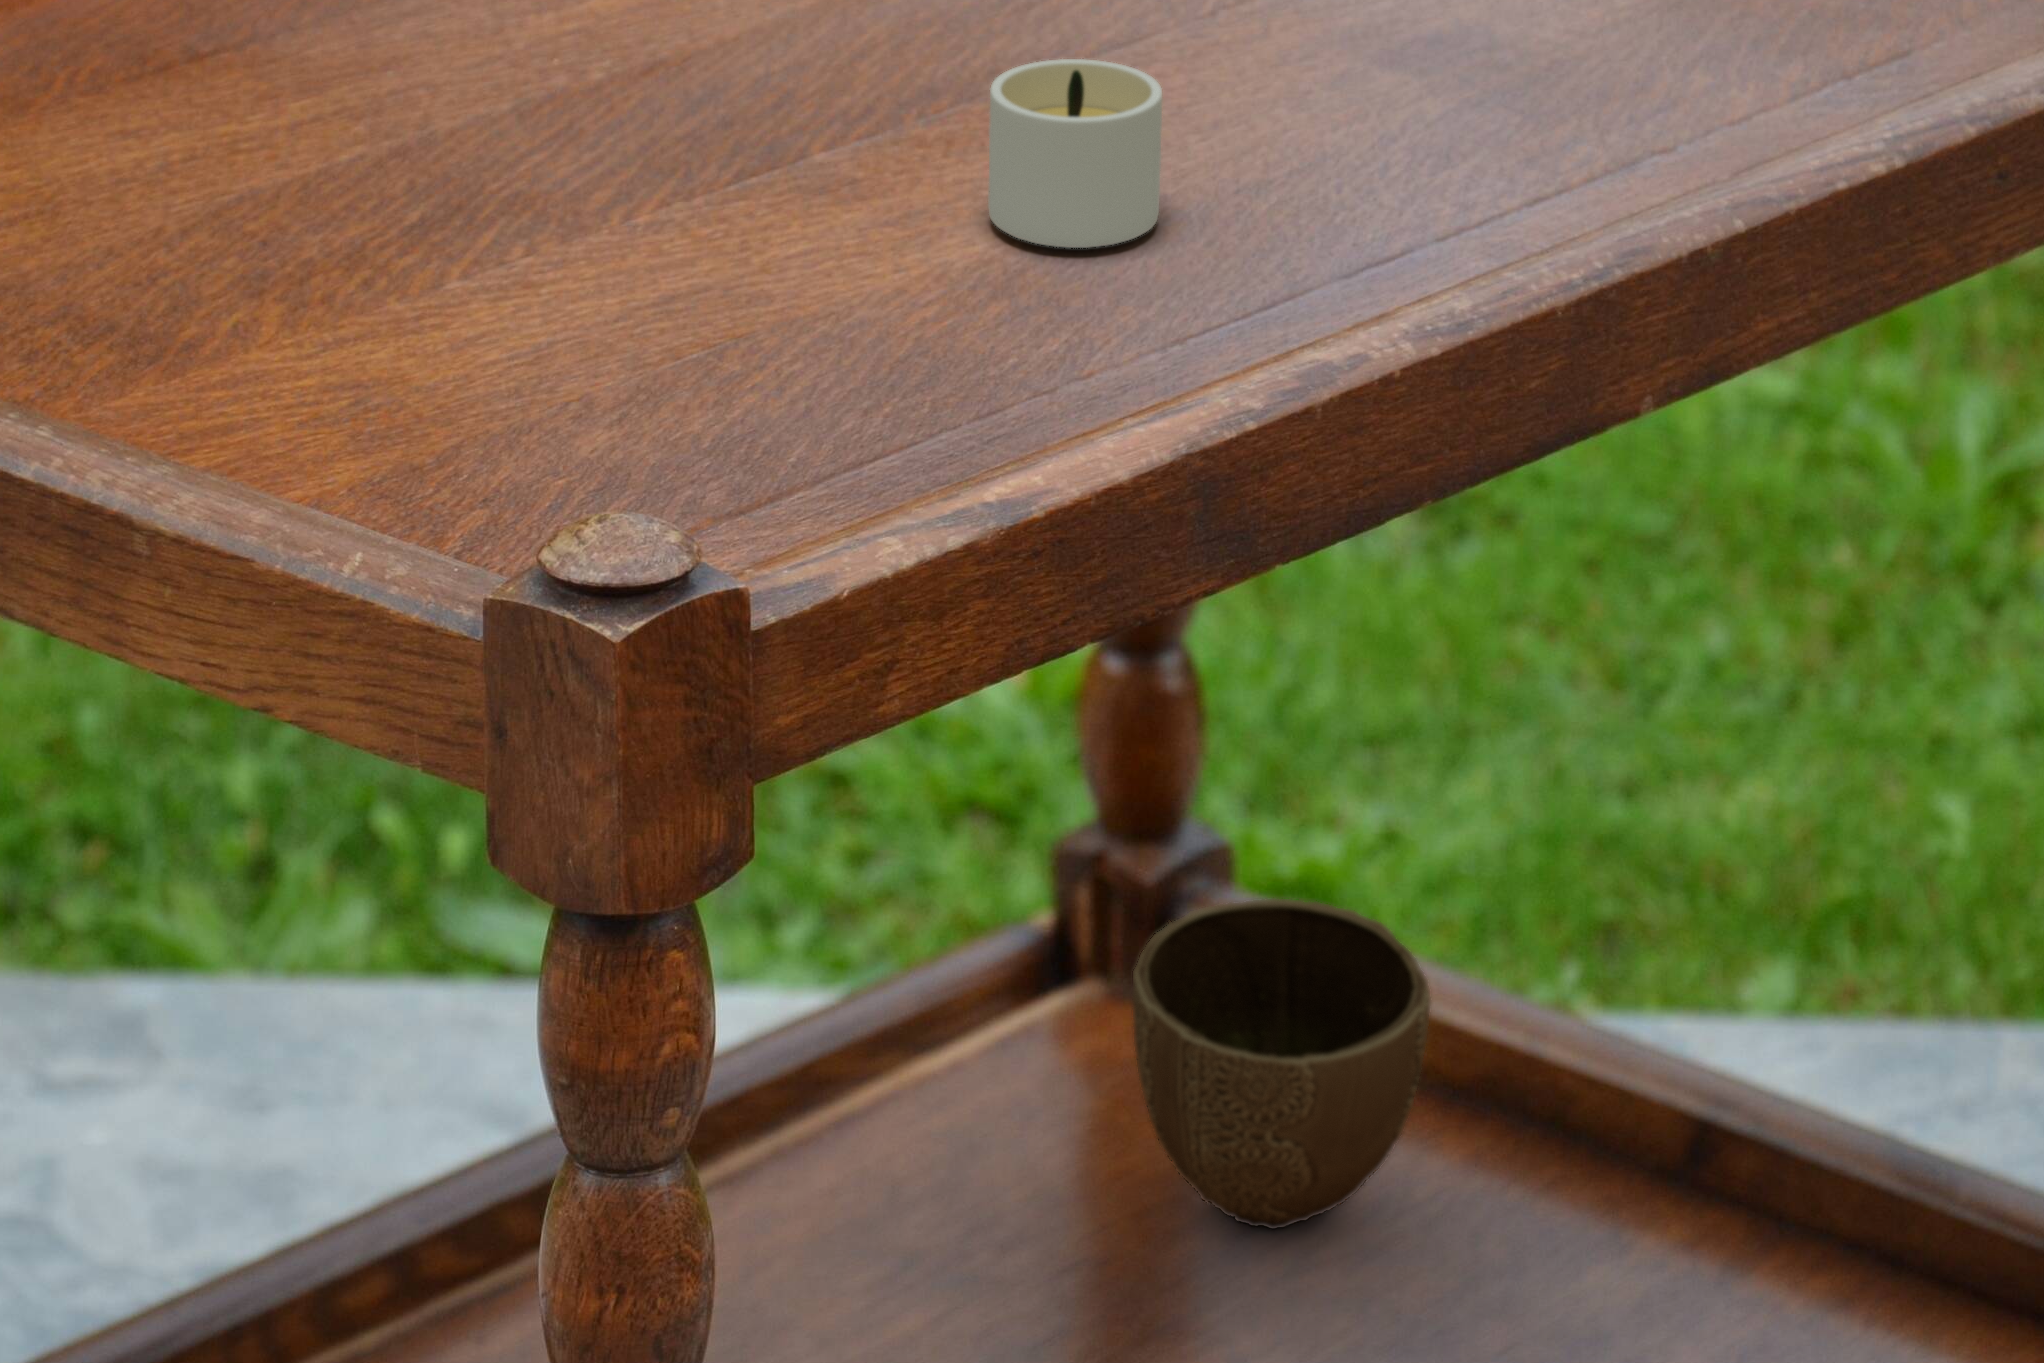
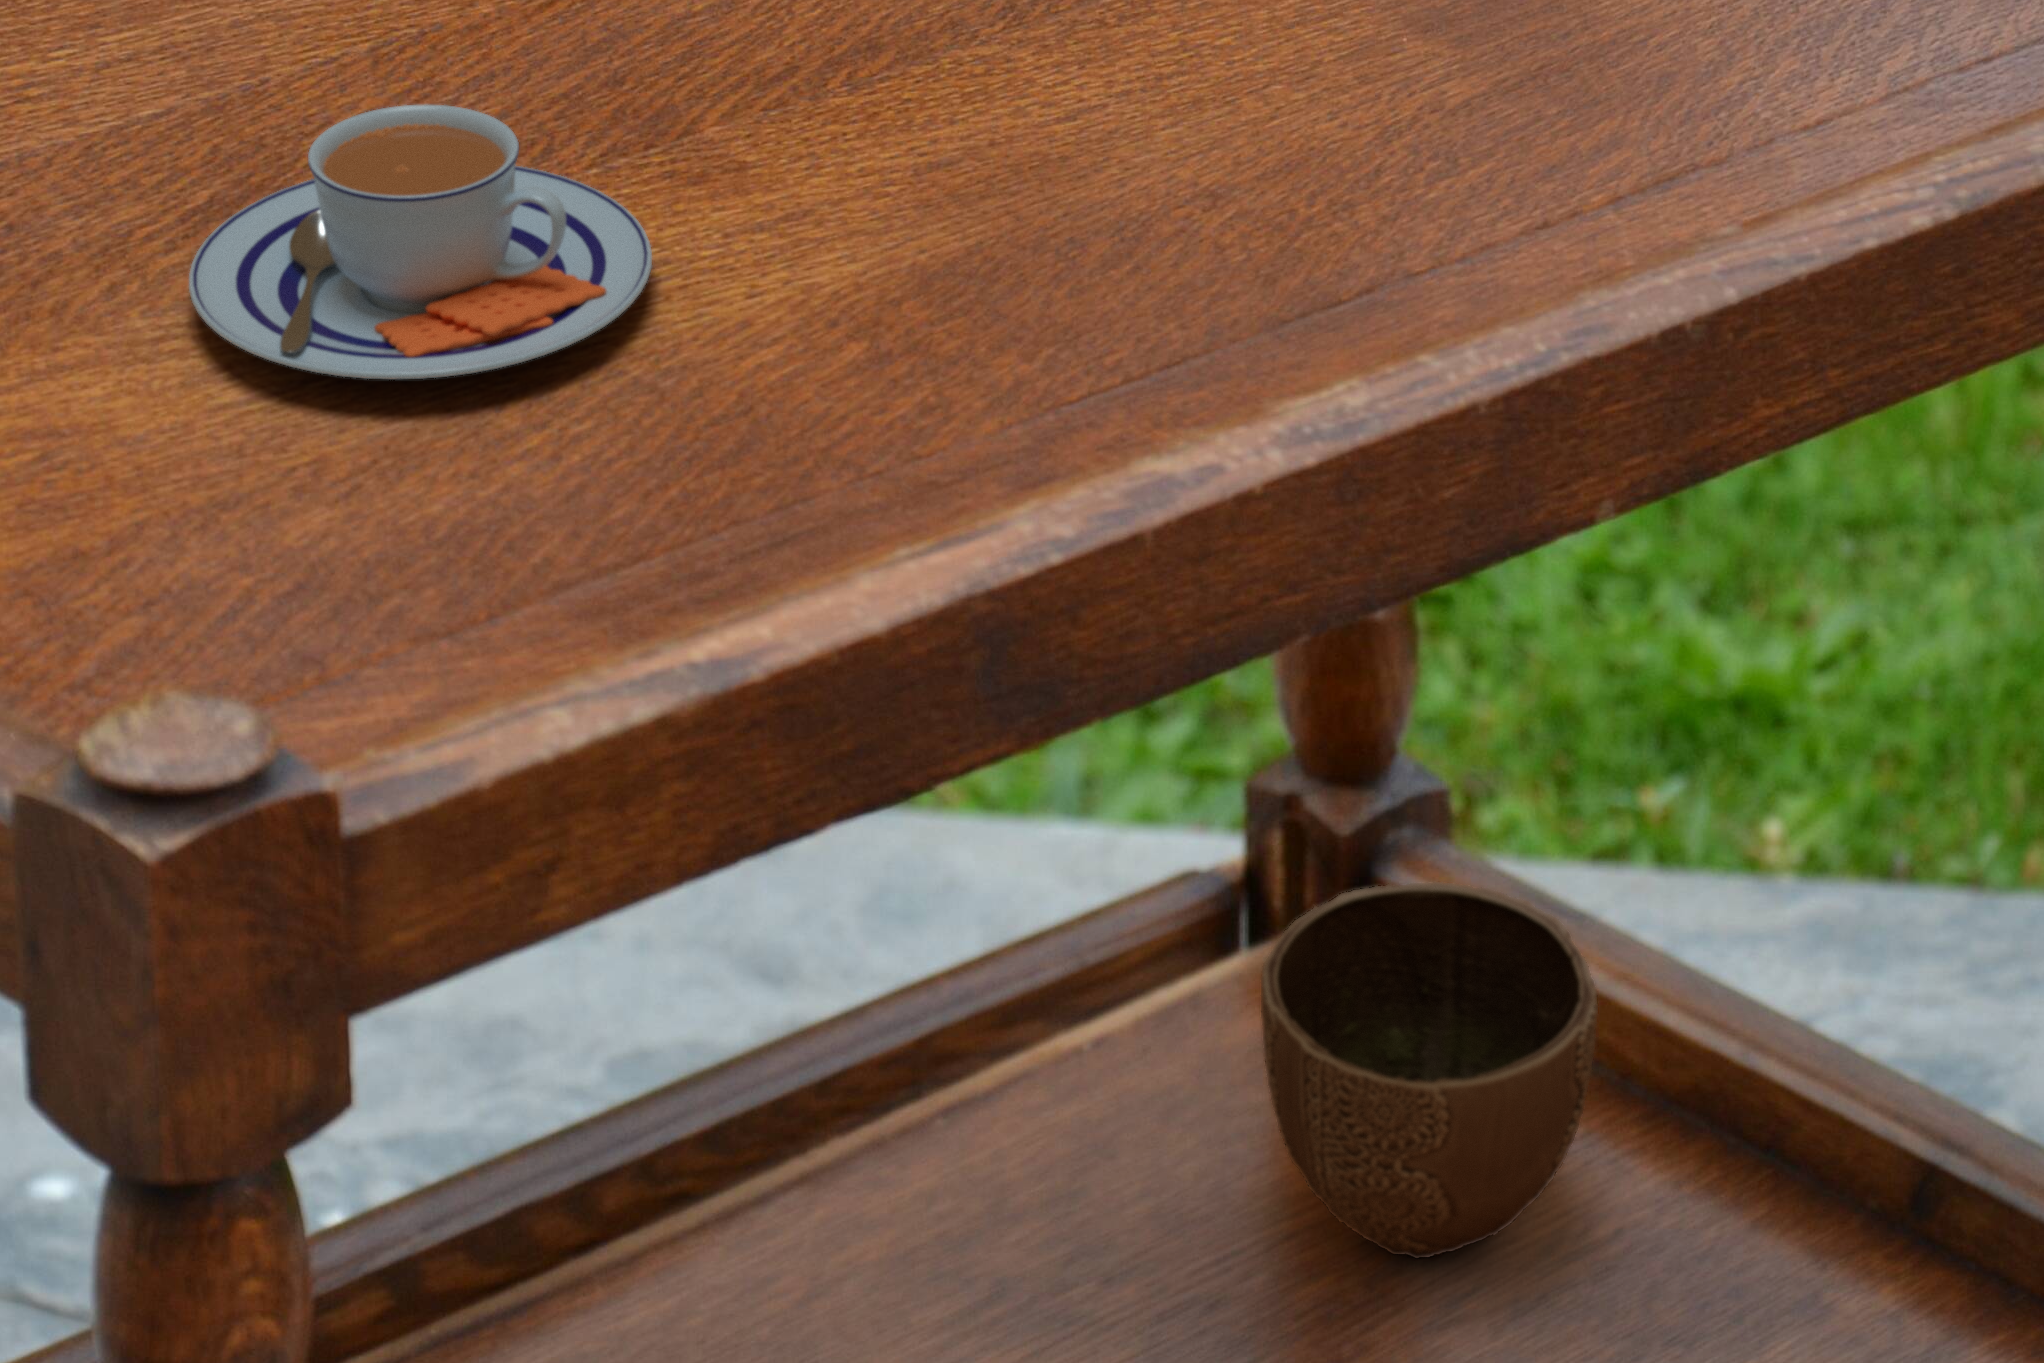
candle: present [988,59,1162,248] -> none [877,46,1177,277]
teacup: none [417,115,812,333] -> present [189,104,652,380]

